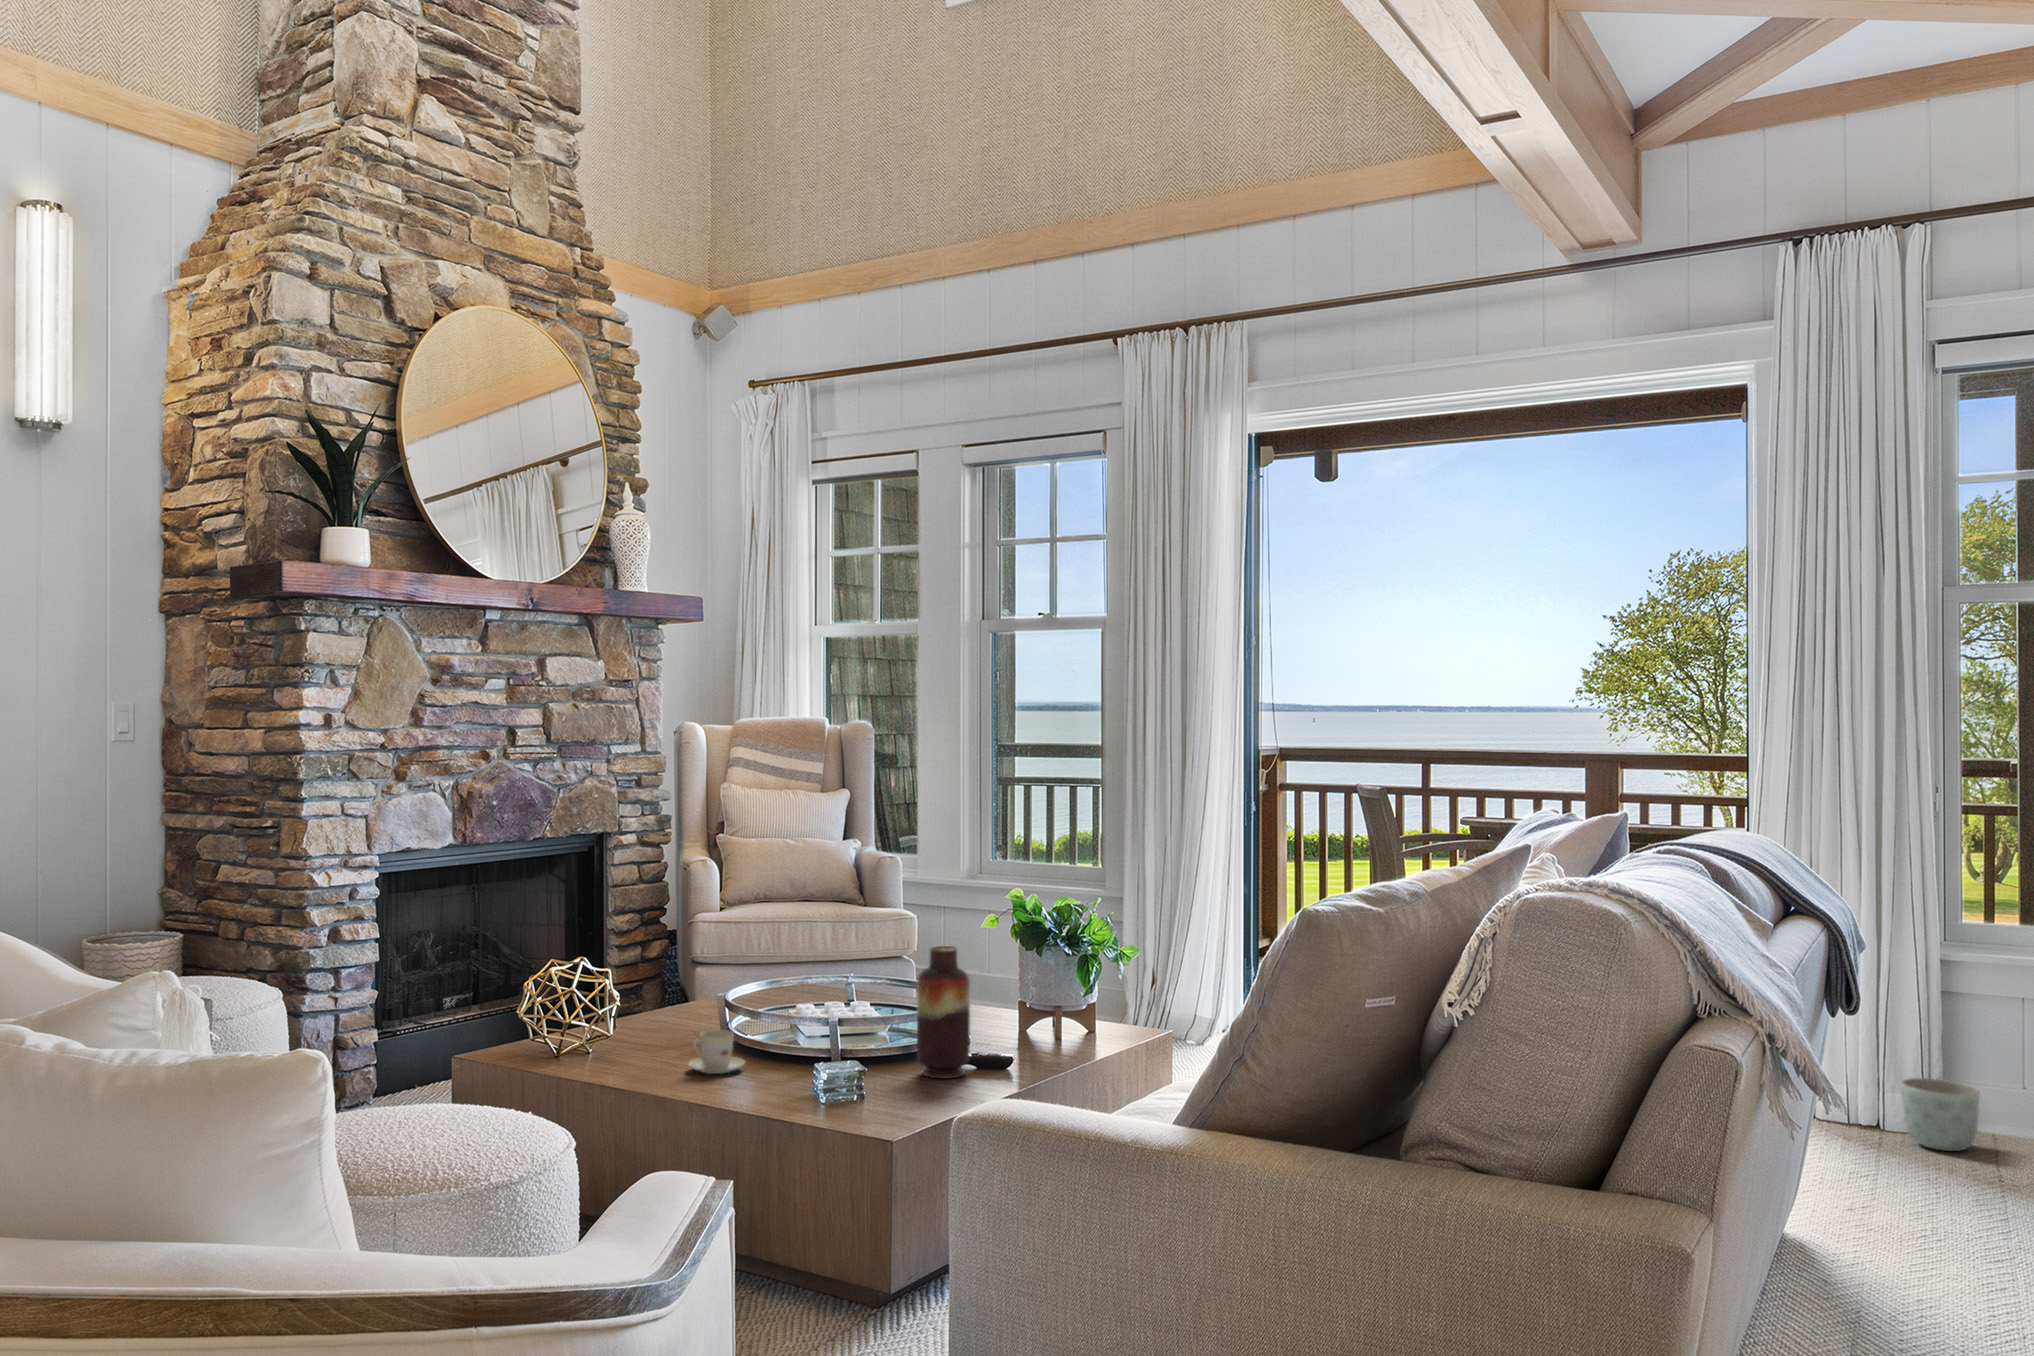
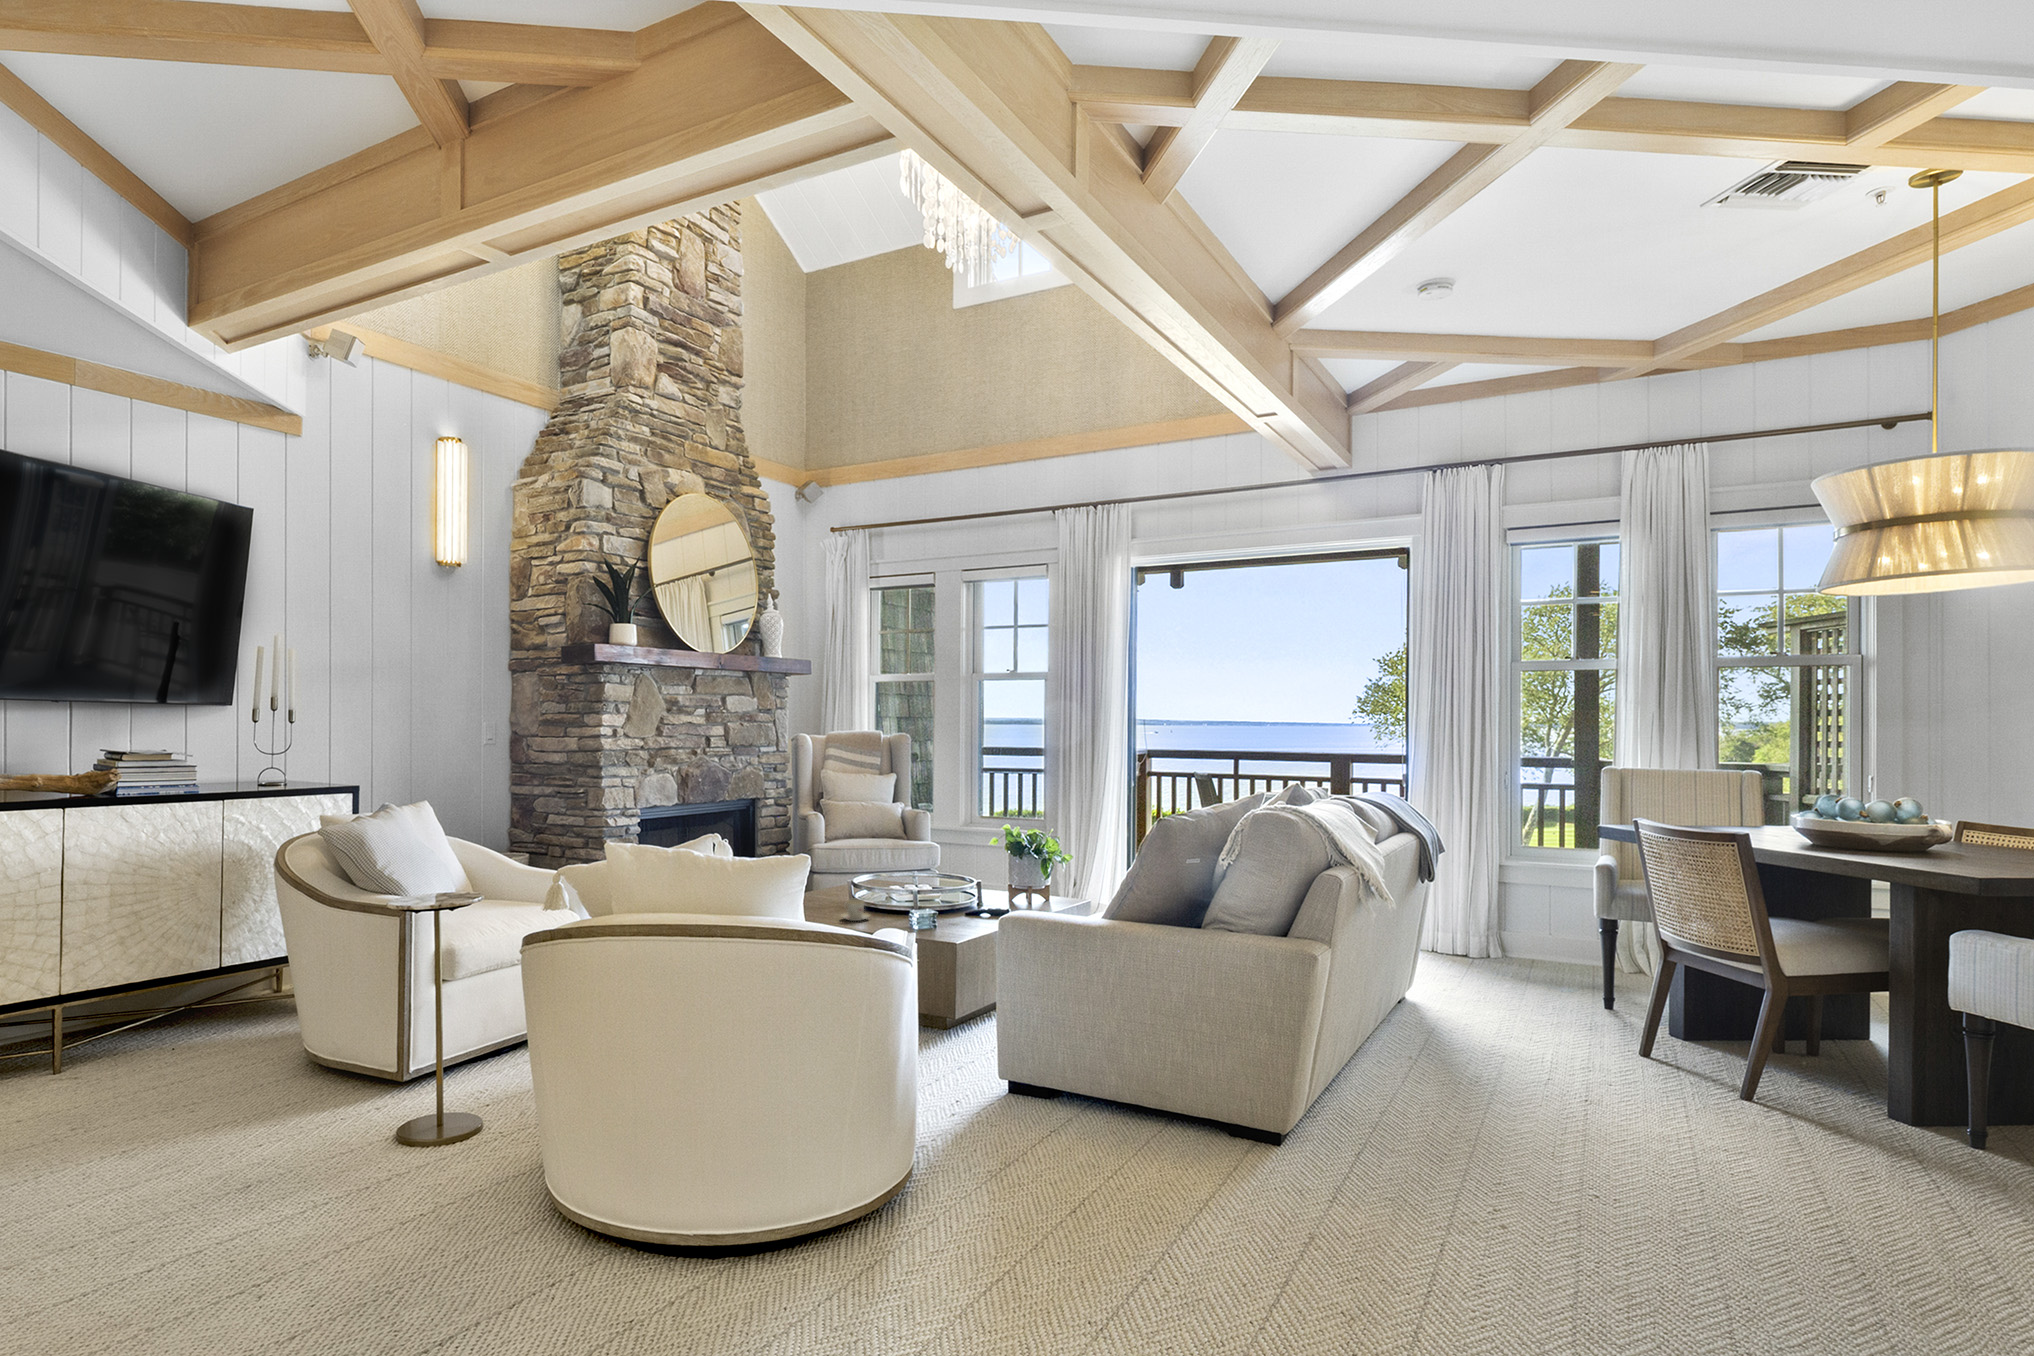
vase: present [917,945,970,1079] -> none [962,853,989,922]
planter: present [1901,1078,1979,1151] -> none [1490,932,1531,971]

